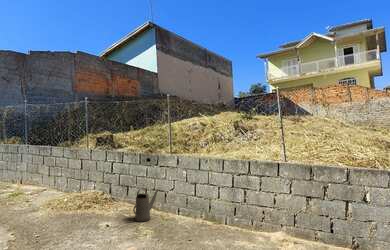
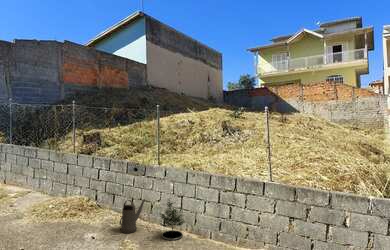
potted tree: none [172,184,199,227] -> present [160,200,184,240]

